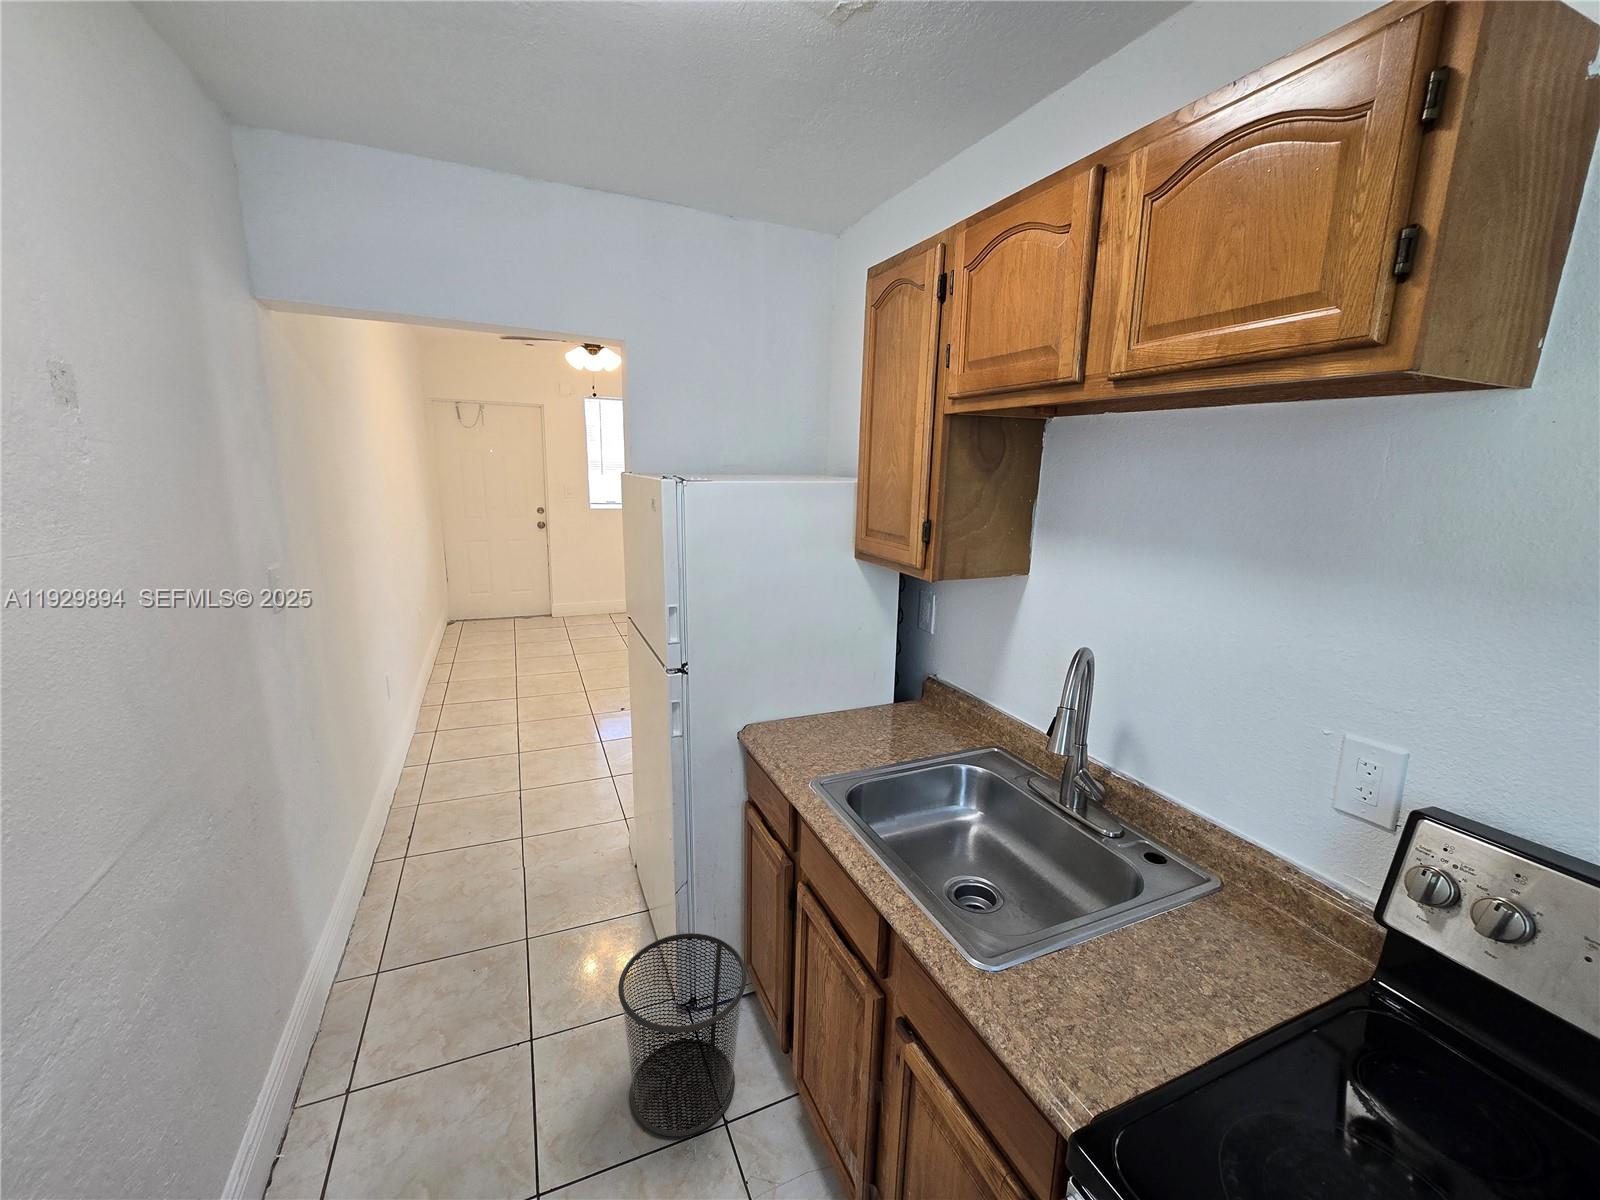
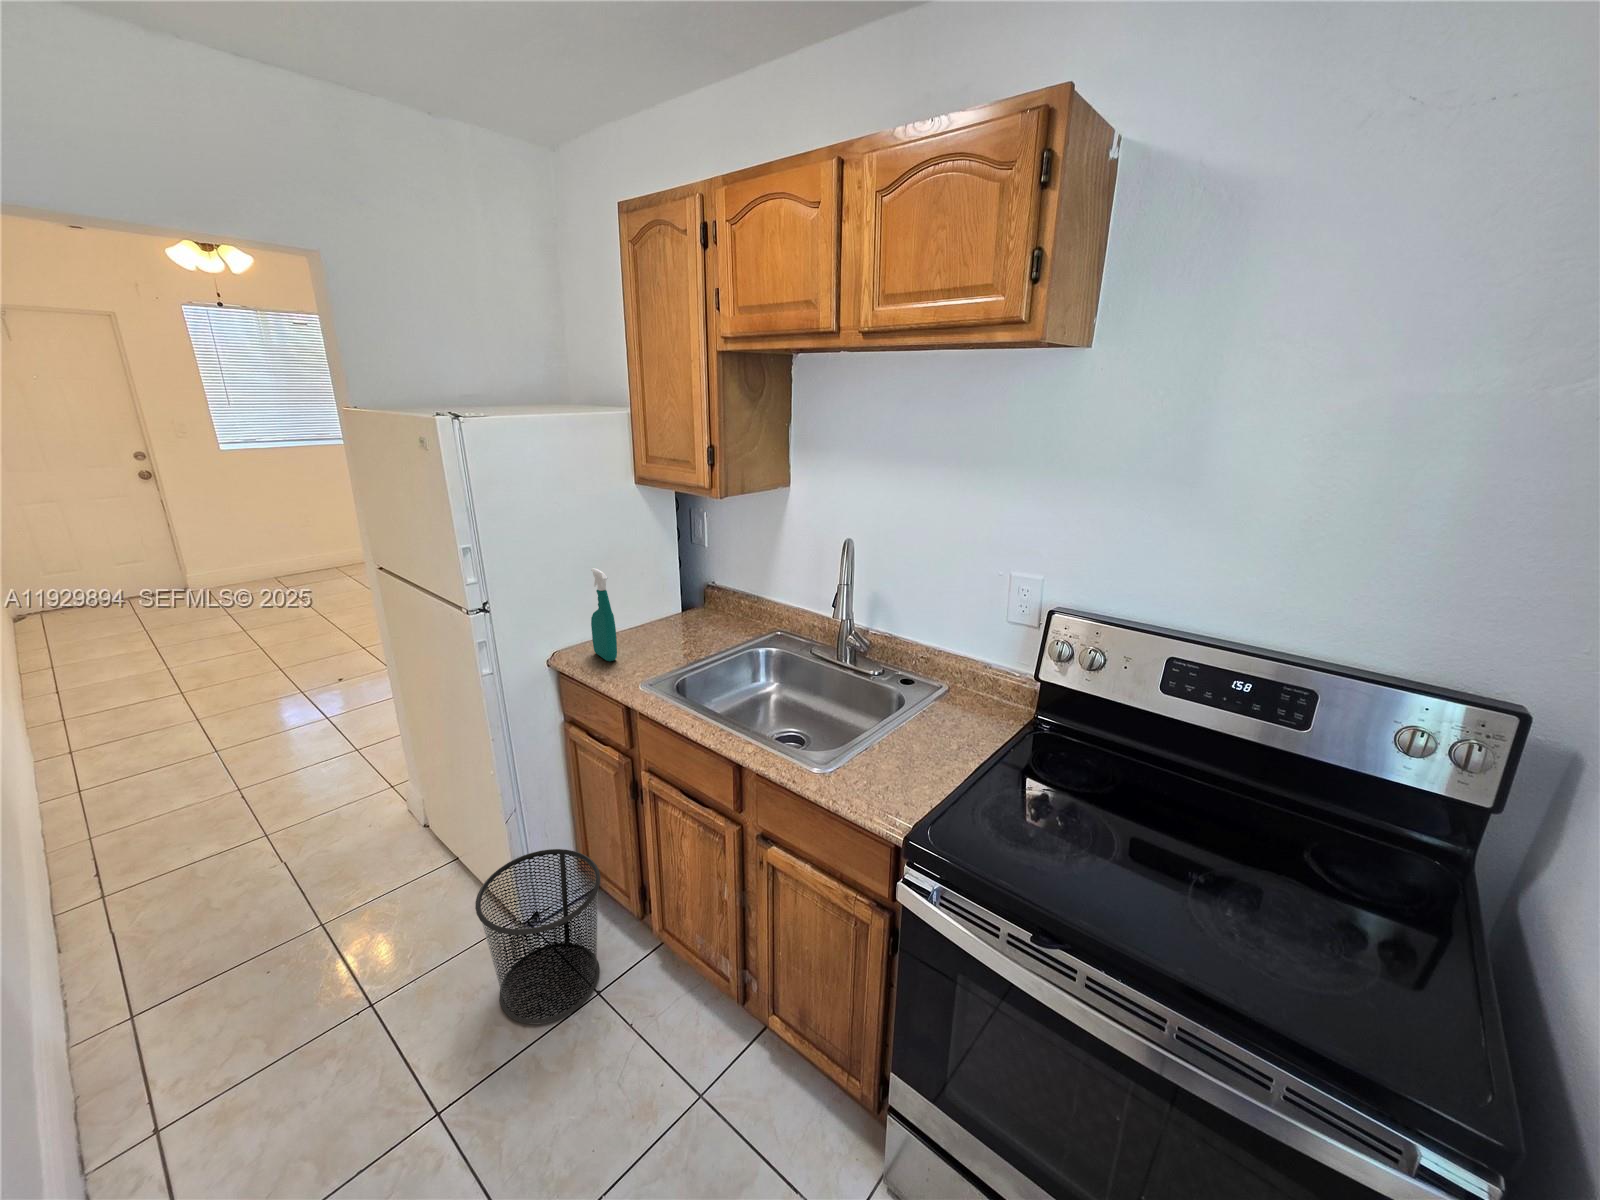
spray bottle: none [782,643,803,746] -> present [591,568,617,661]

